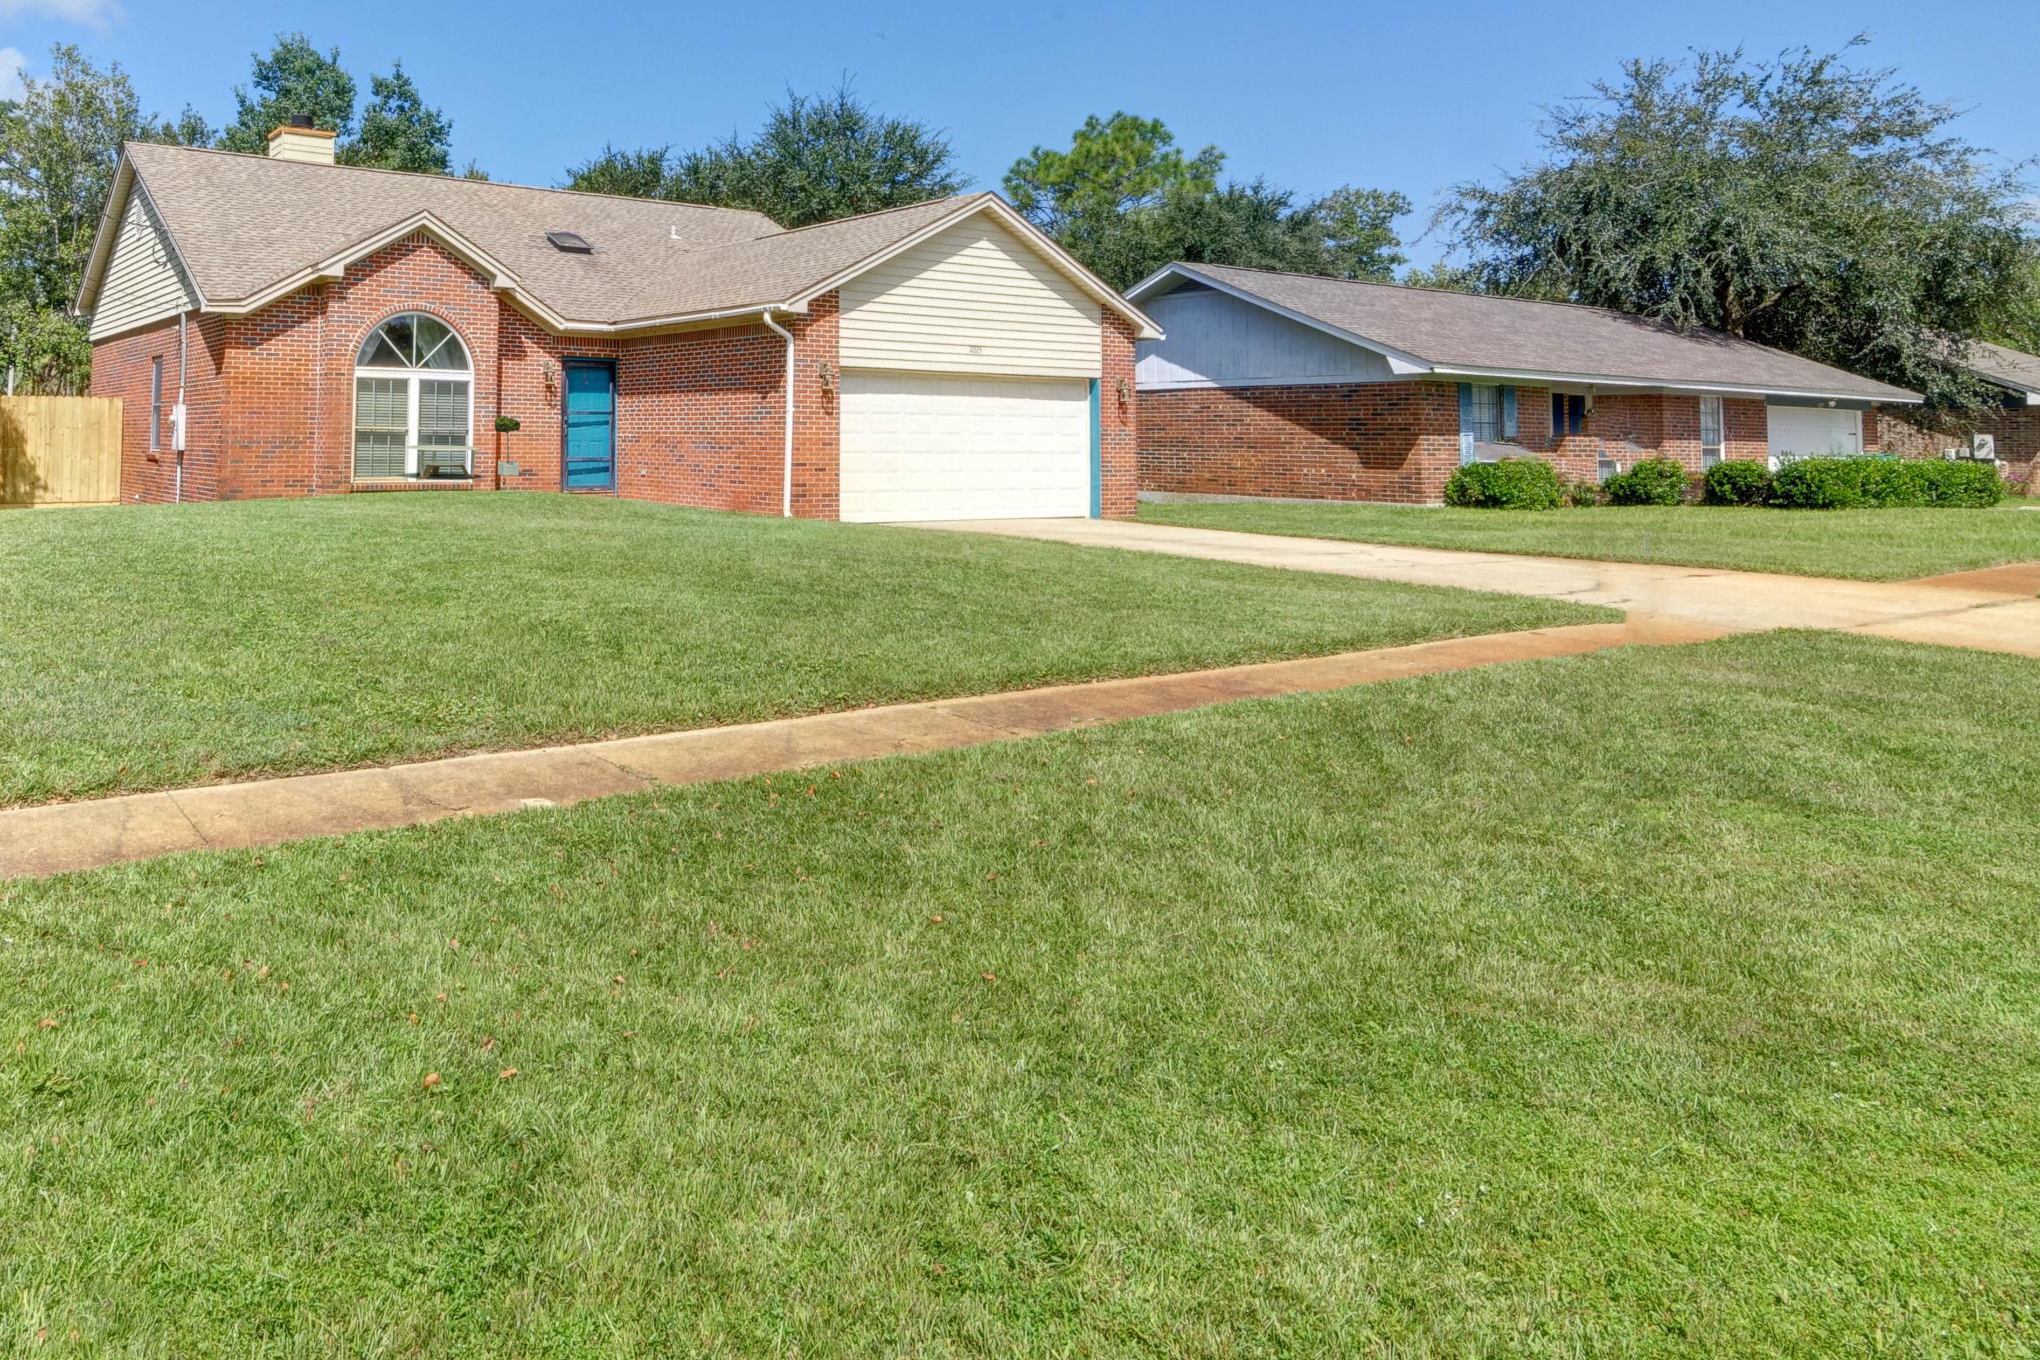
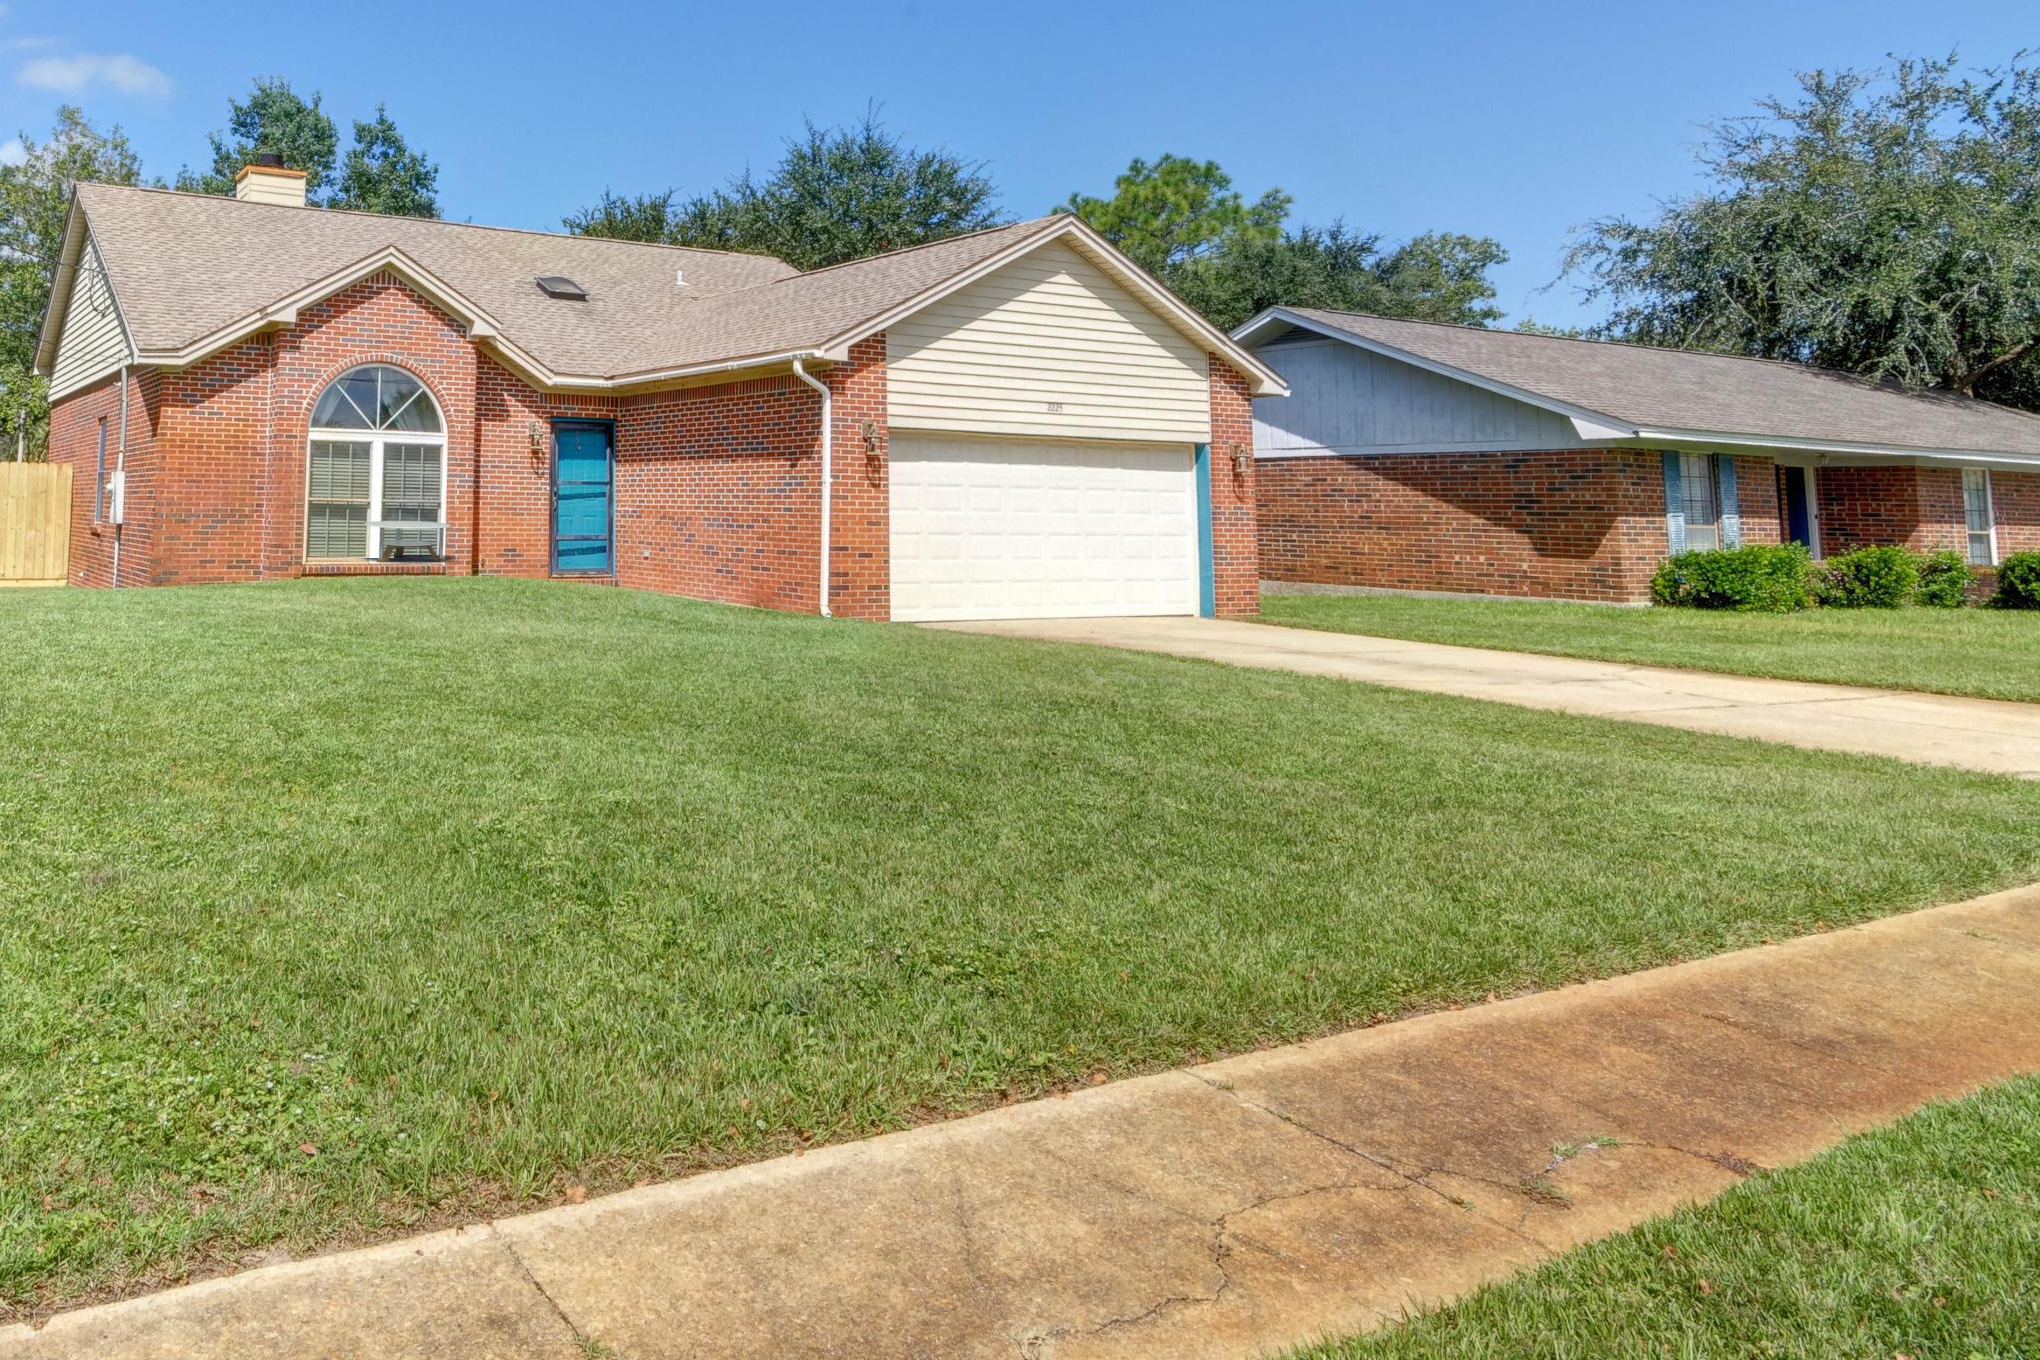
potted tree: present [495,416,520,476] -> none [469,487,500,558]

